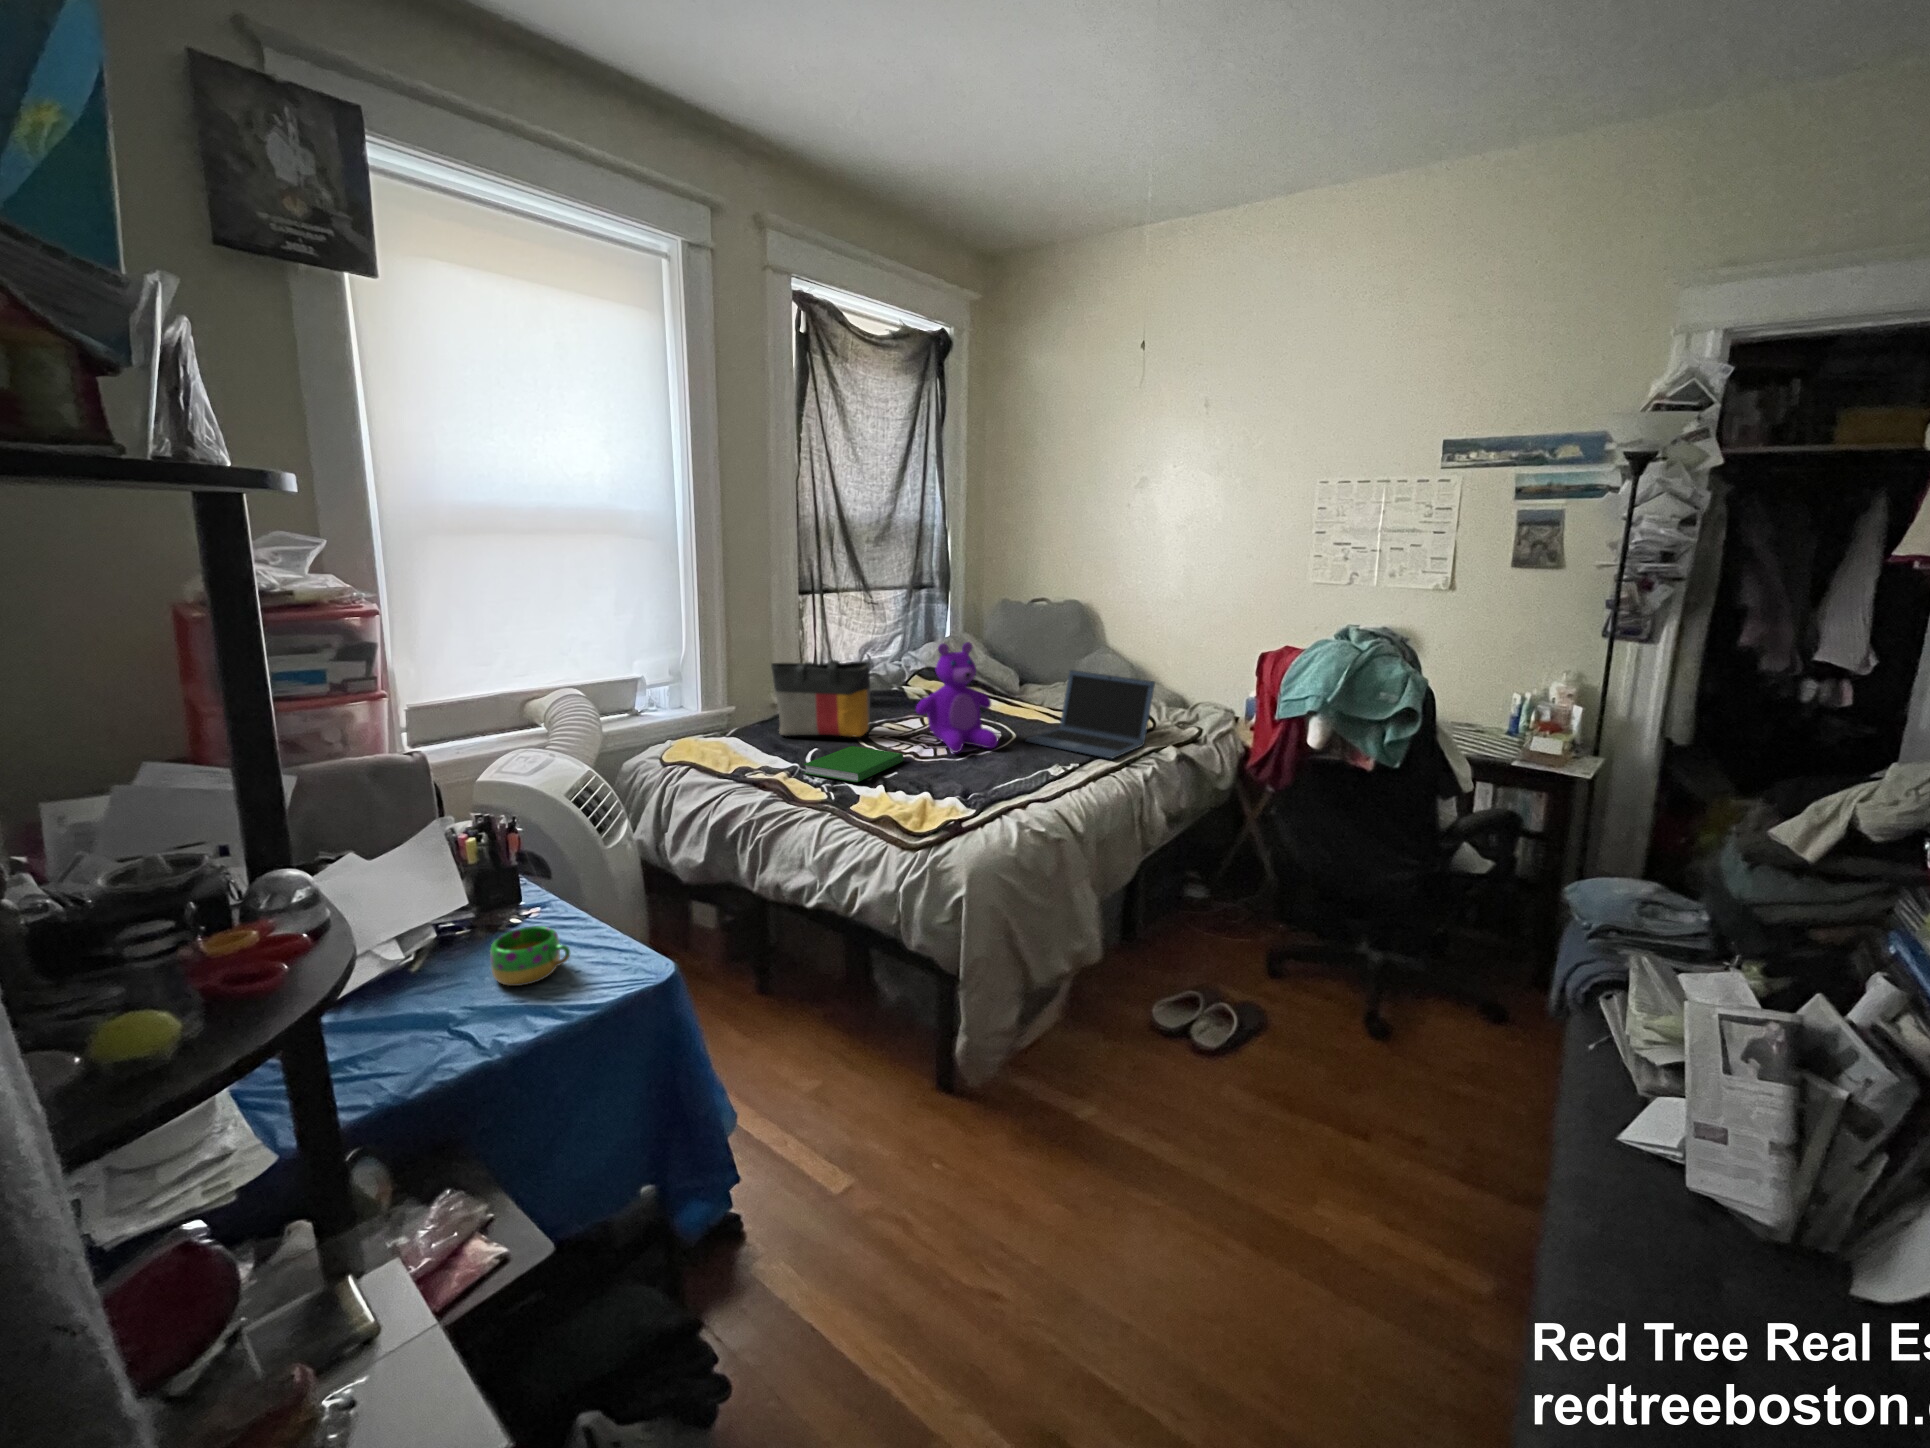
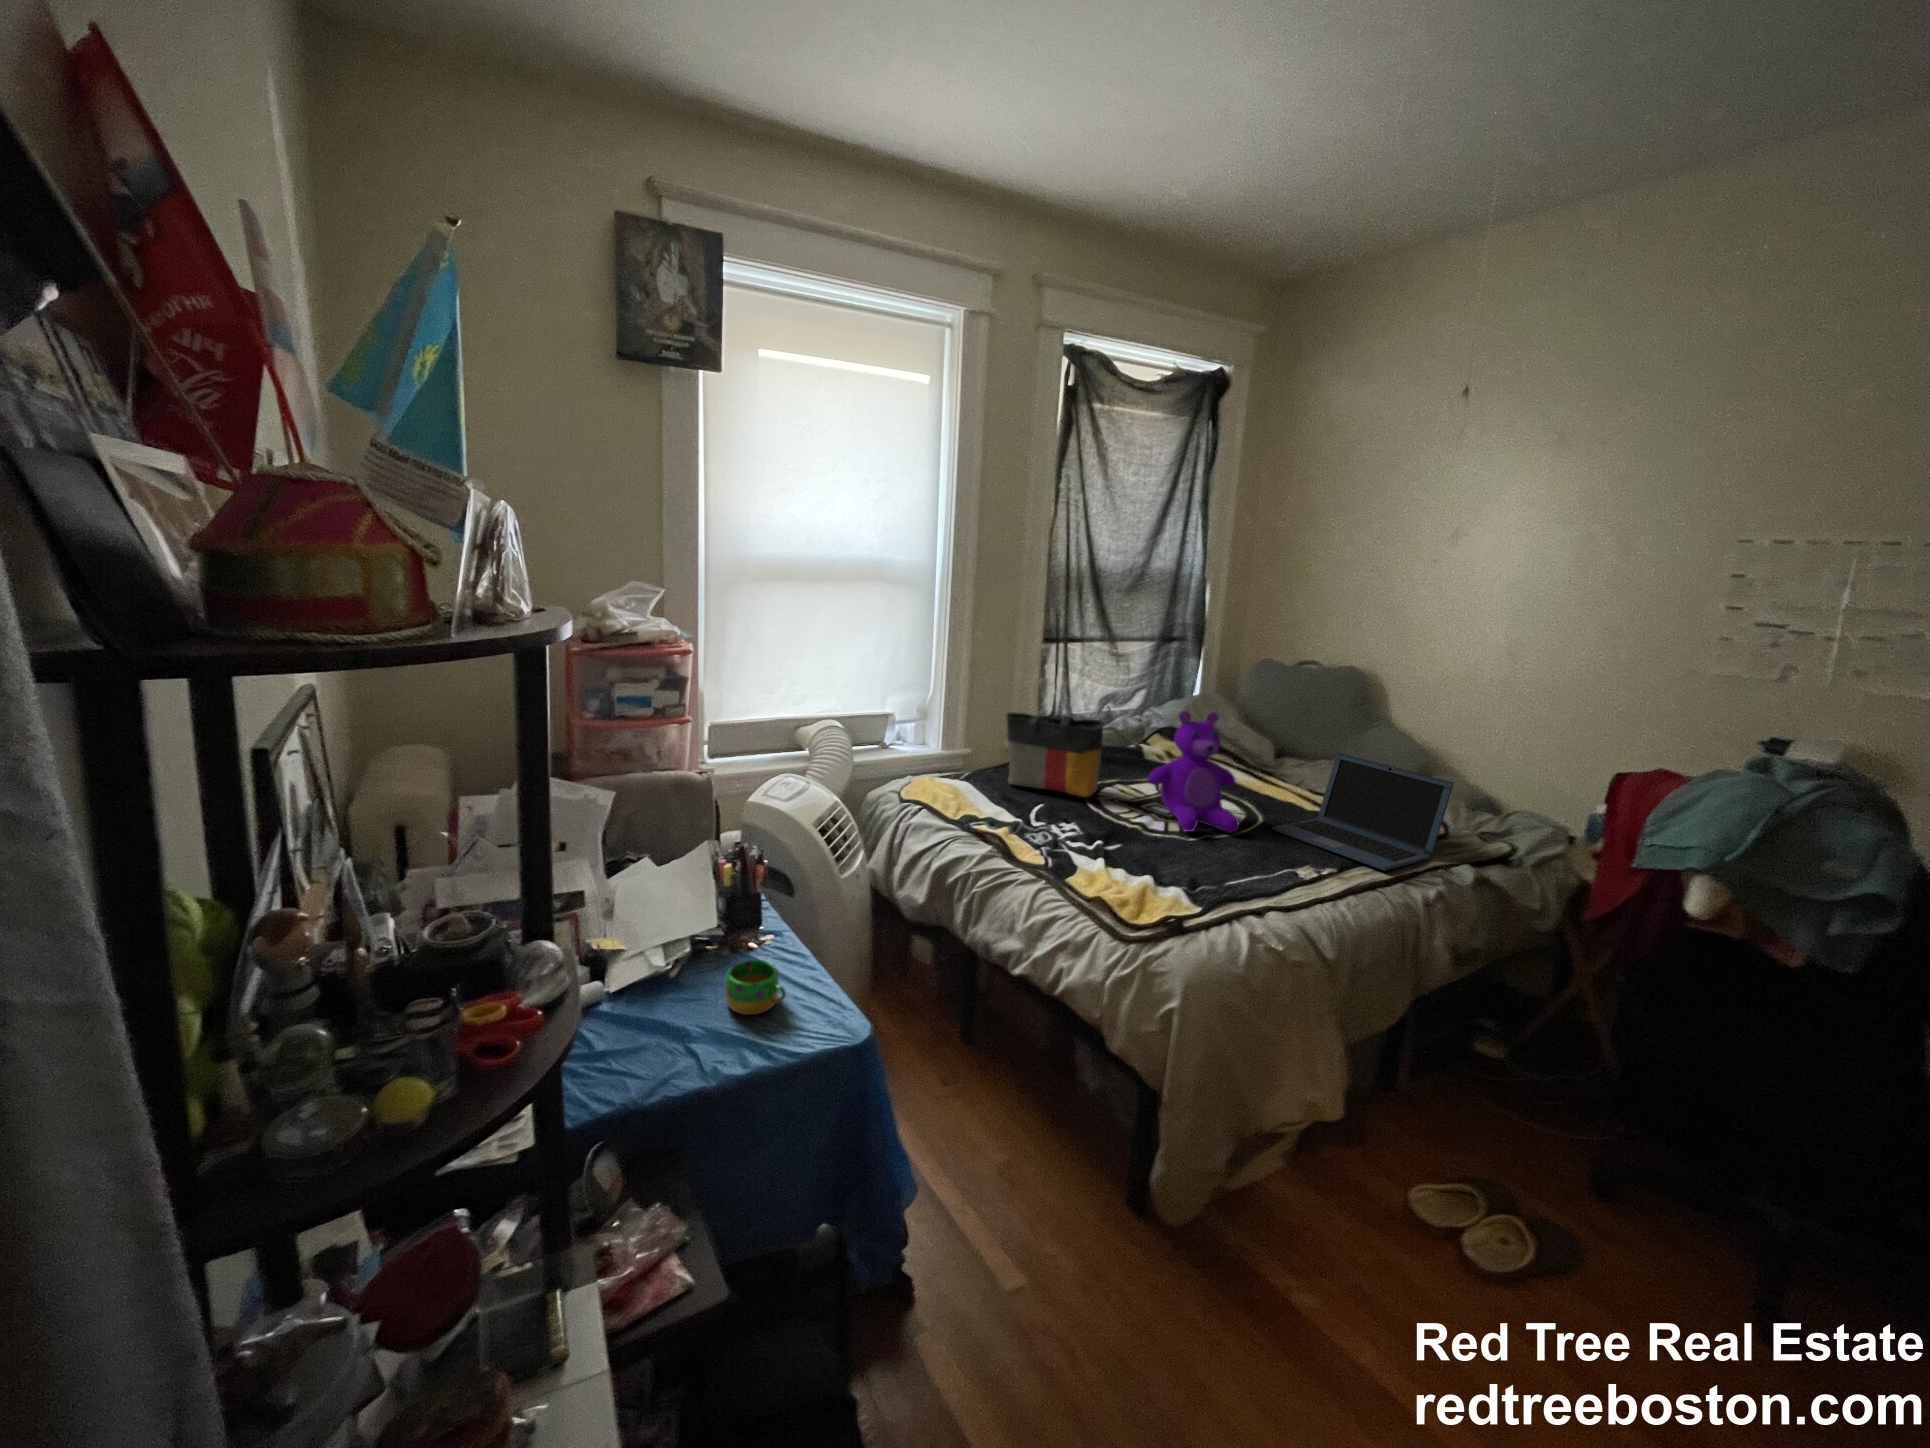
hardcover book: present [804,746,904,782] -> none [1024,807,1129,850]

